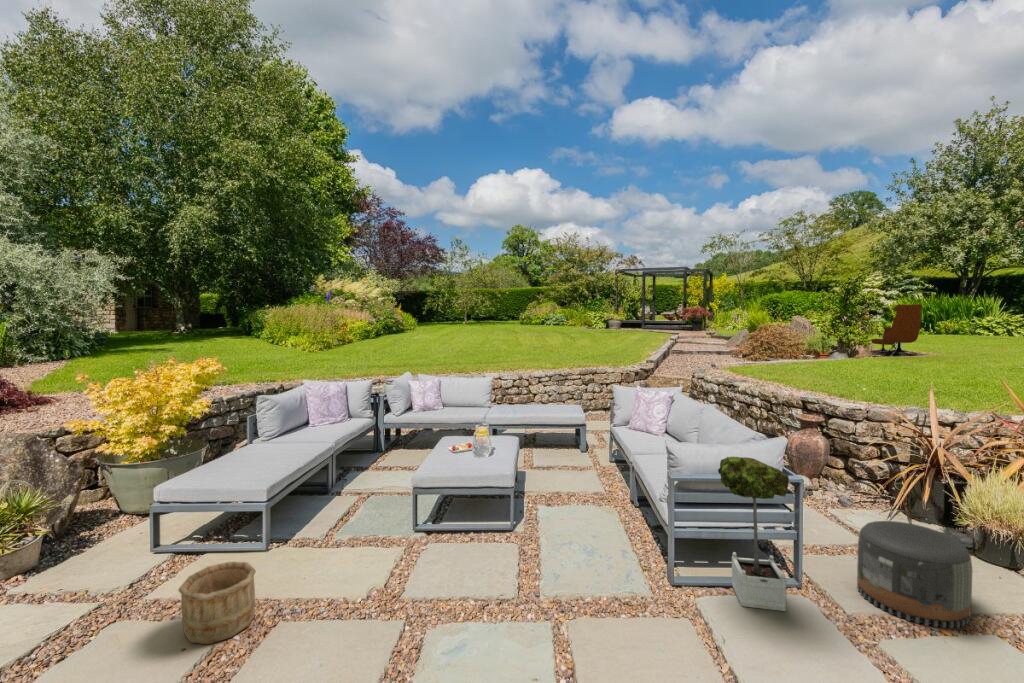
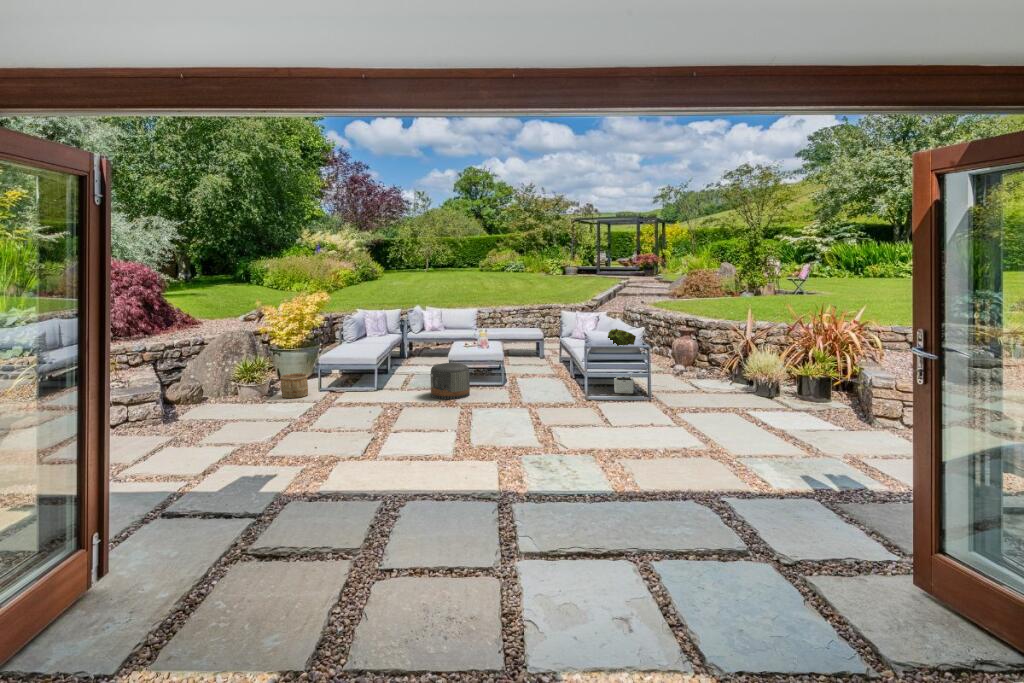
lounge chair: present [871,305,922,355] -> none [764,256,794,294]
pouf: present [857,521,972,628] -> present [430,363,470,399]
wooden bucket: present [178,562,256,644] -> present [280,373,308,398]

